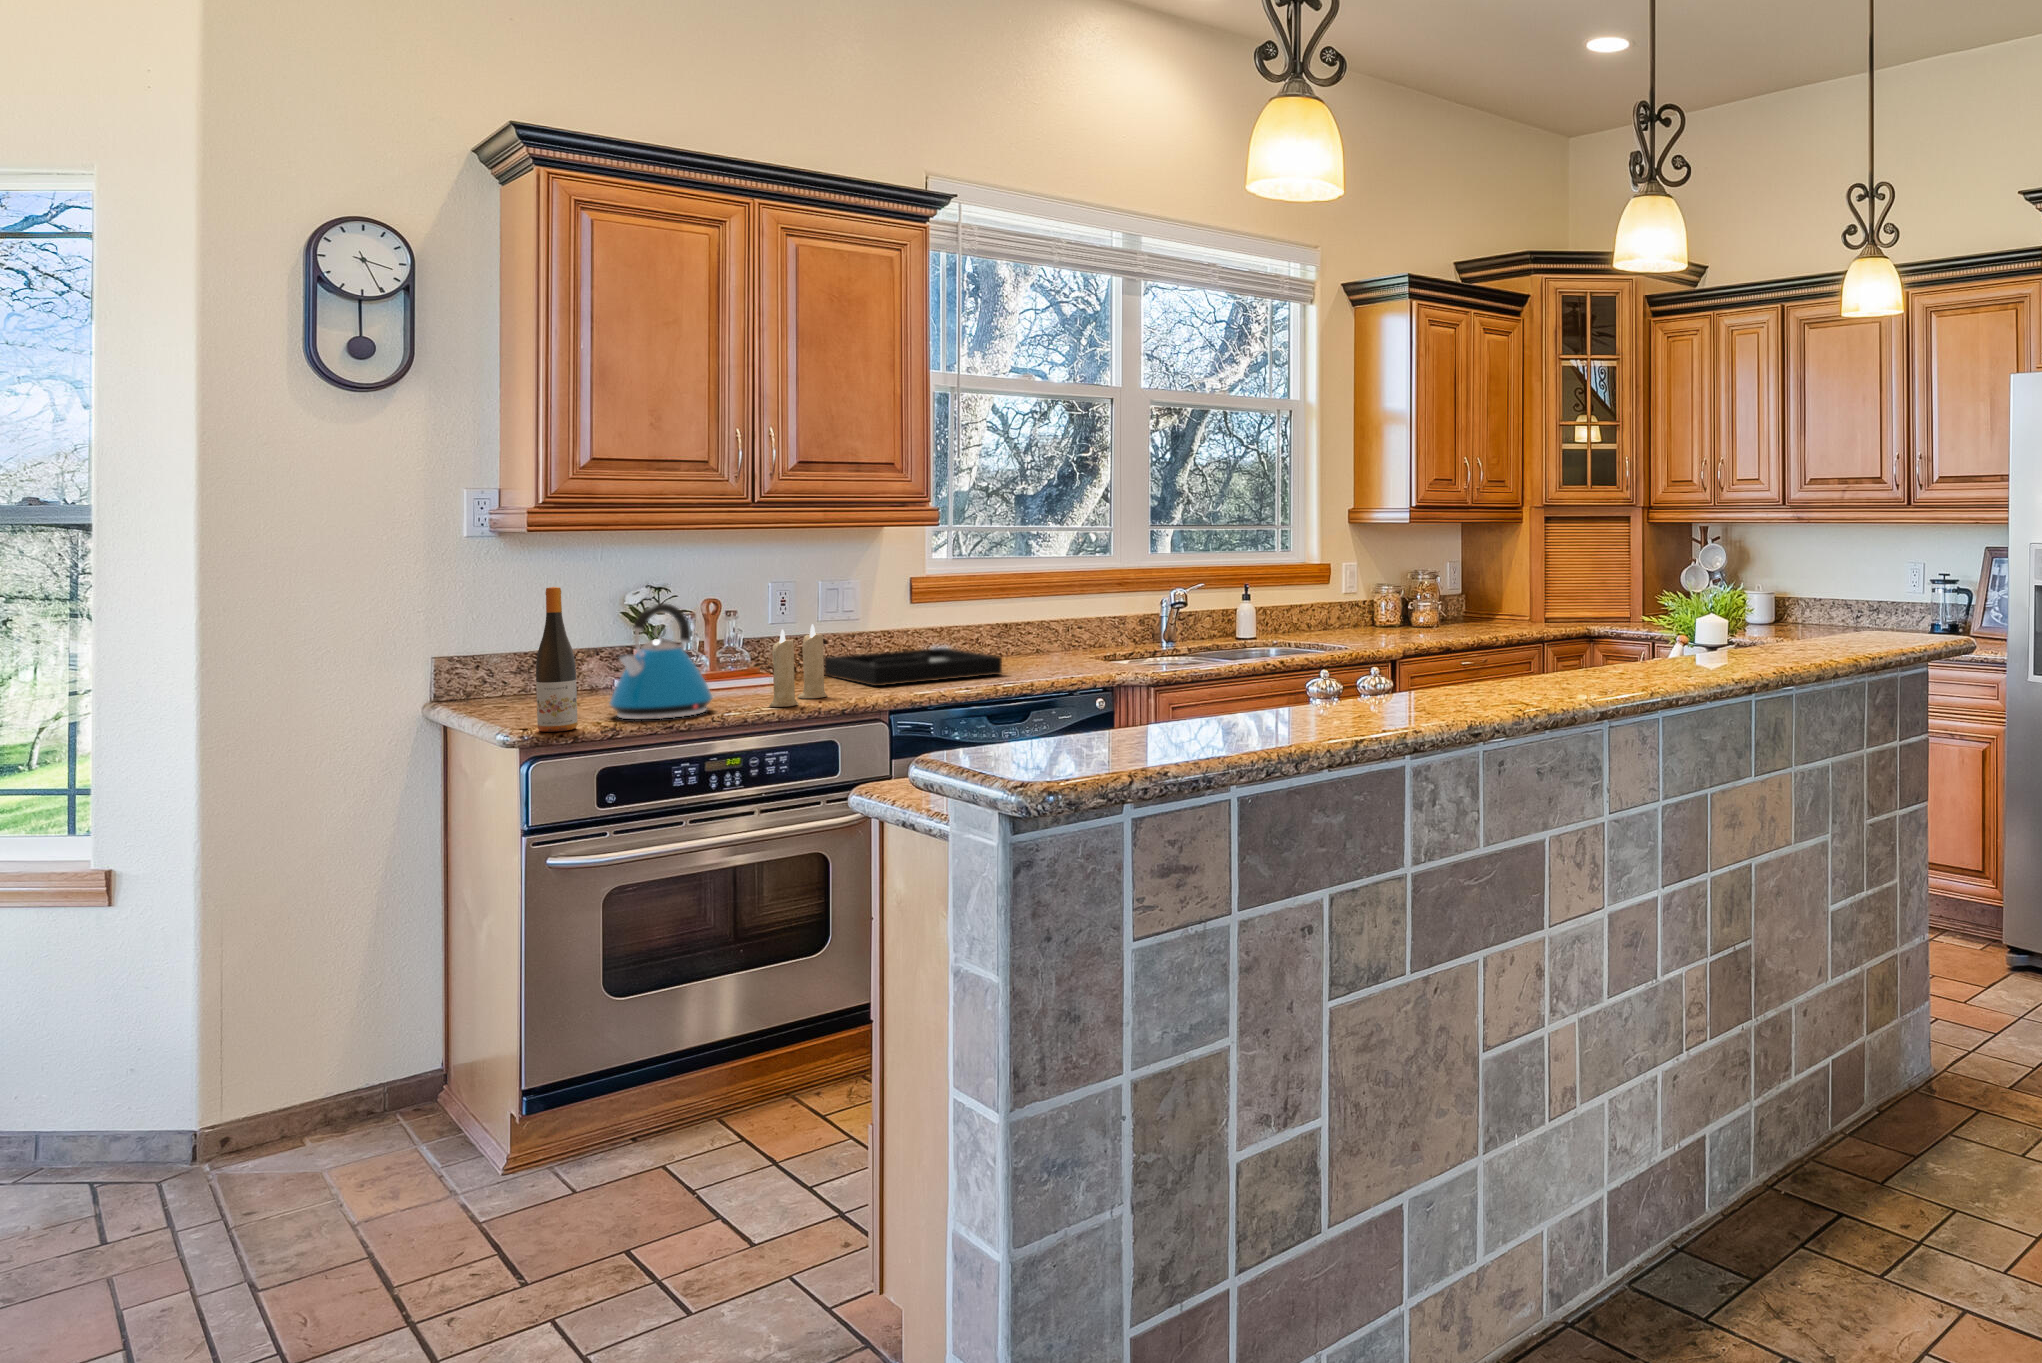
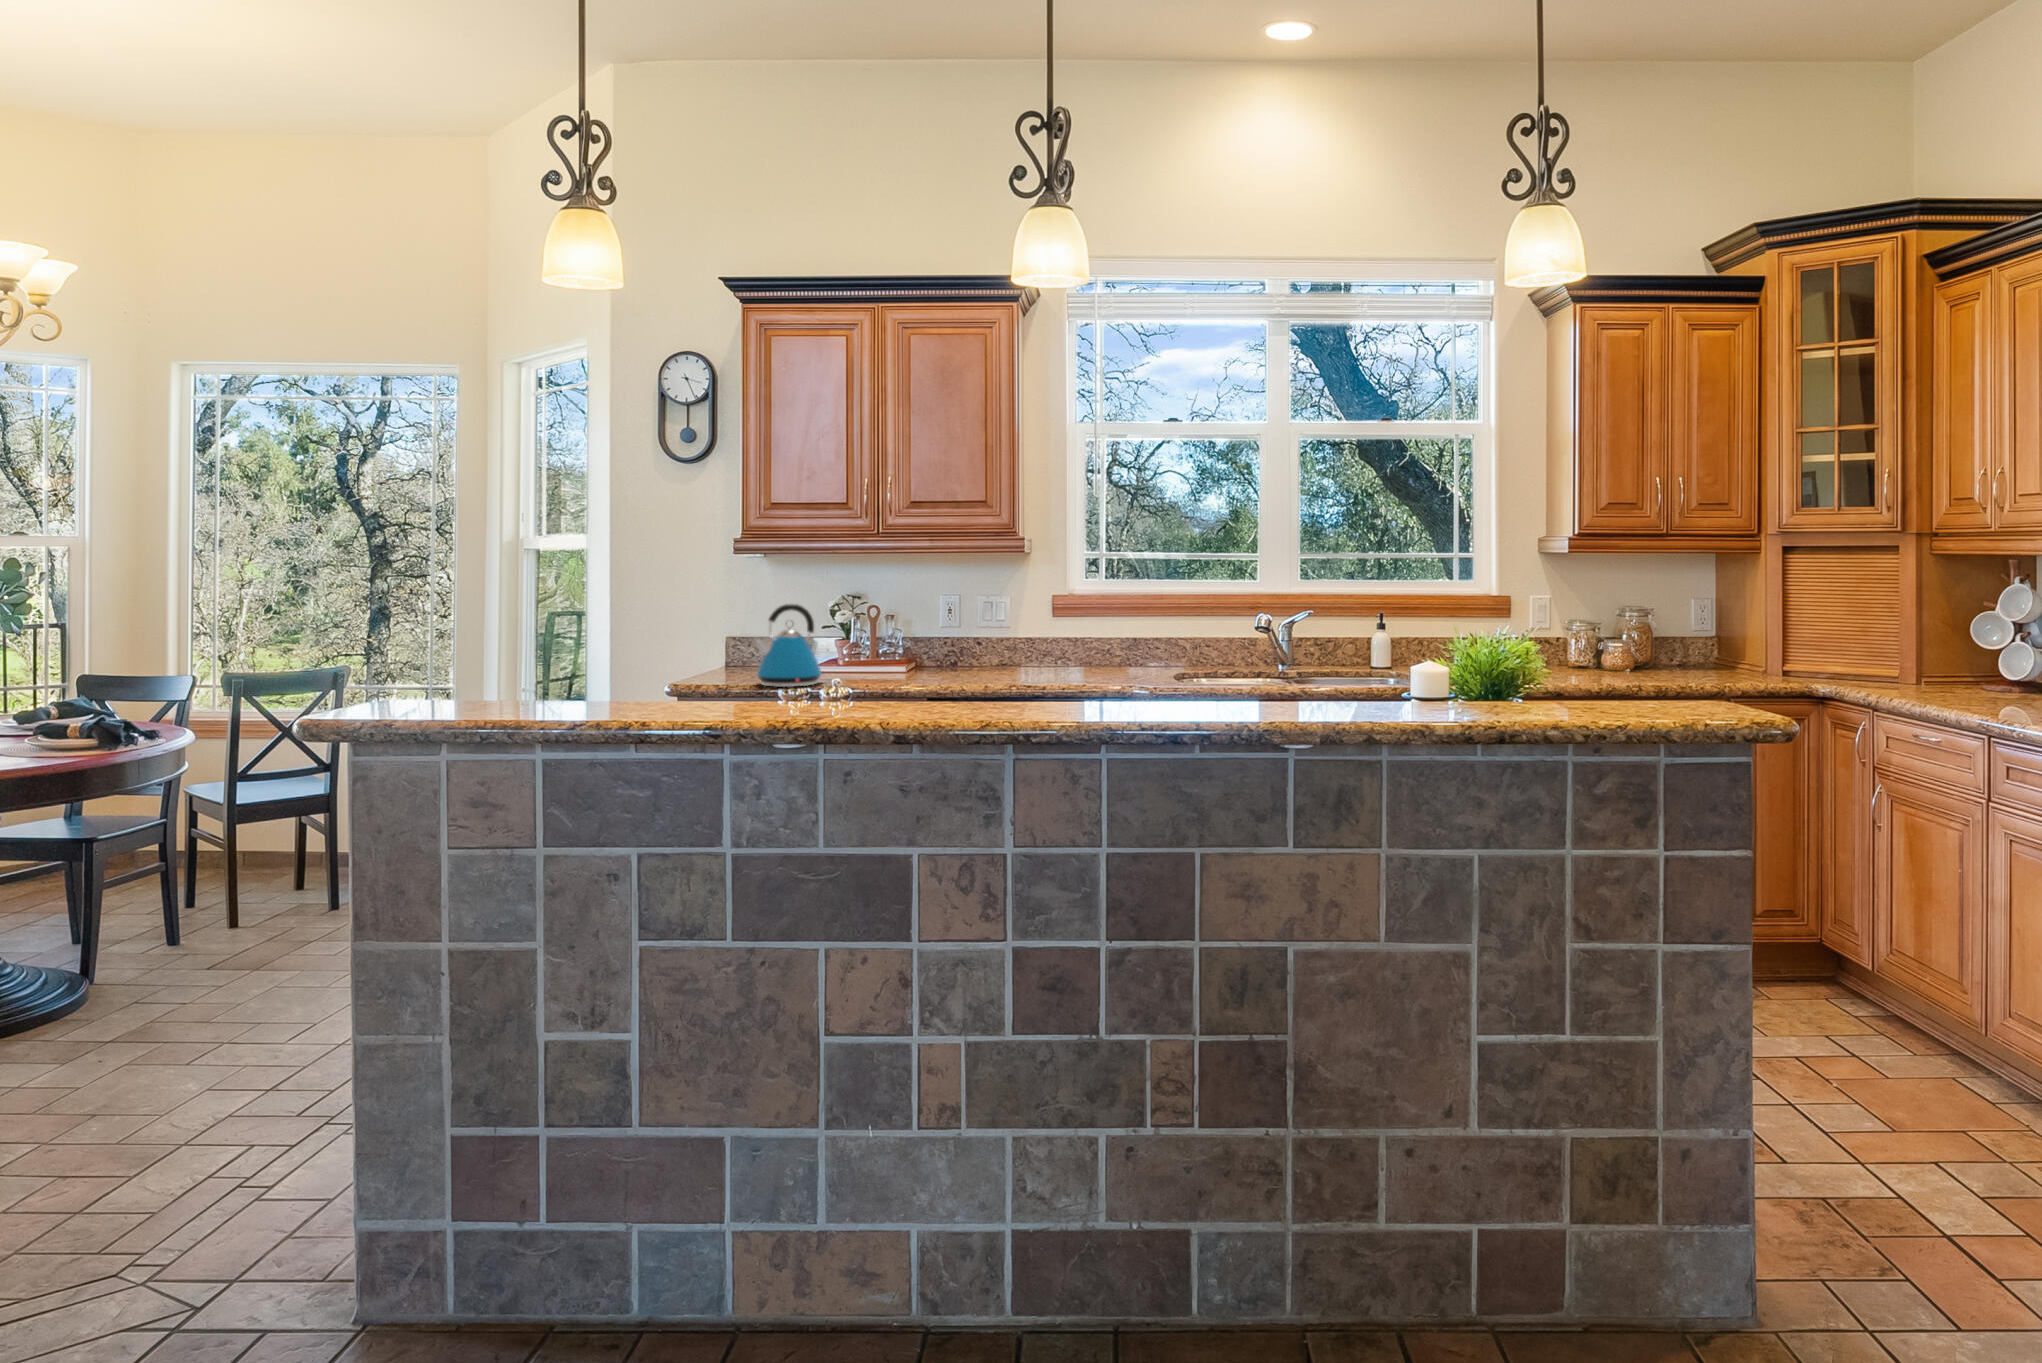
wine bottle: present [536,587,578,732] -> none [701,589,724,688]
candle: present [769,624,827,707] -> none [852,624,911,687]
decorative tray: present [824,648,1002,686] -> none [960,655,1070,680]

